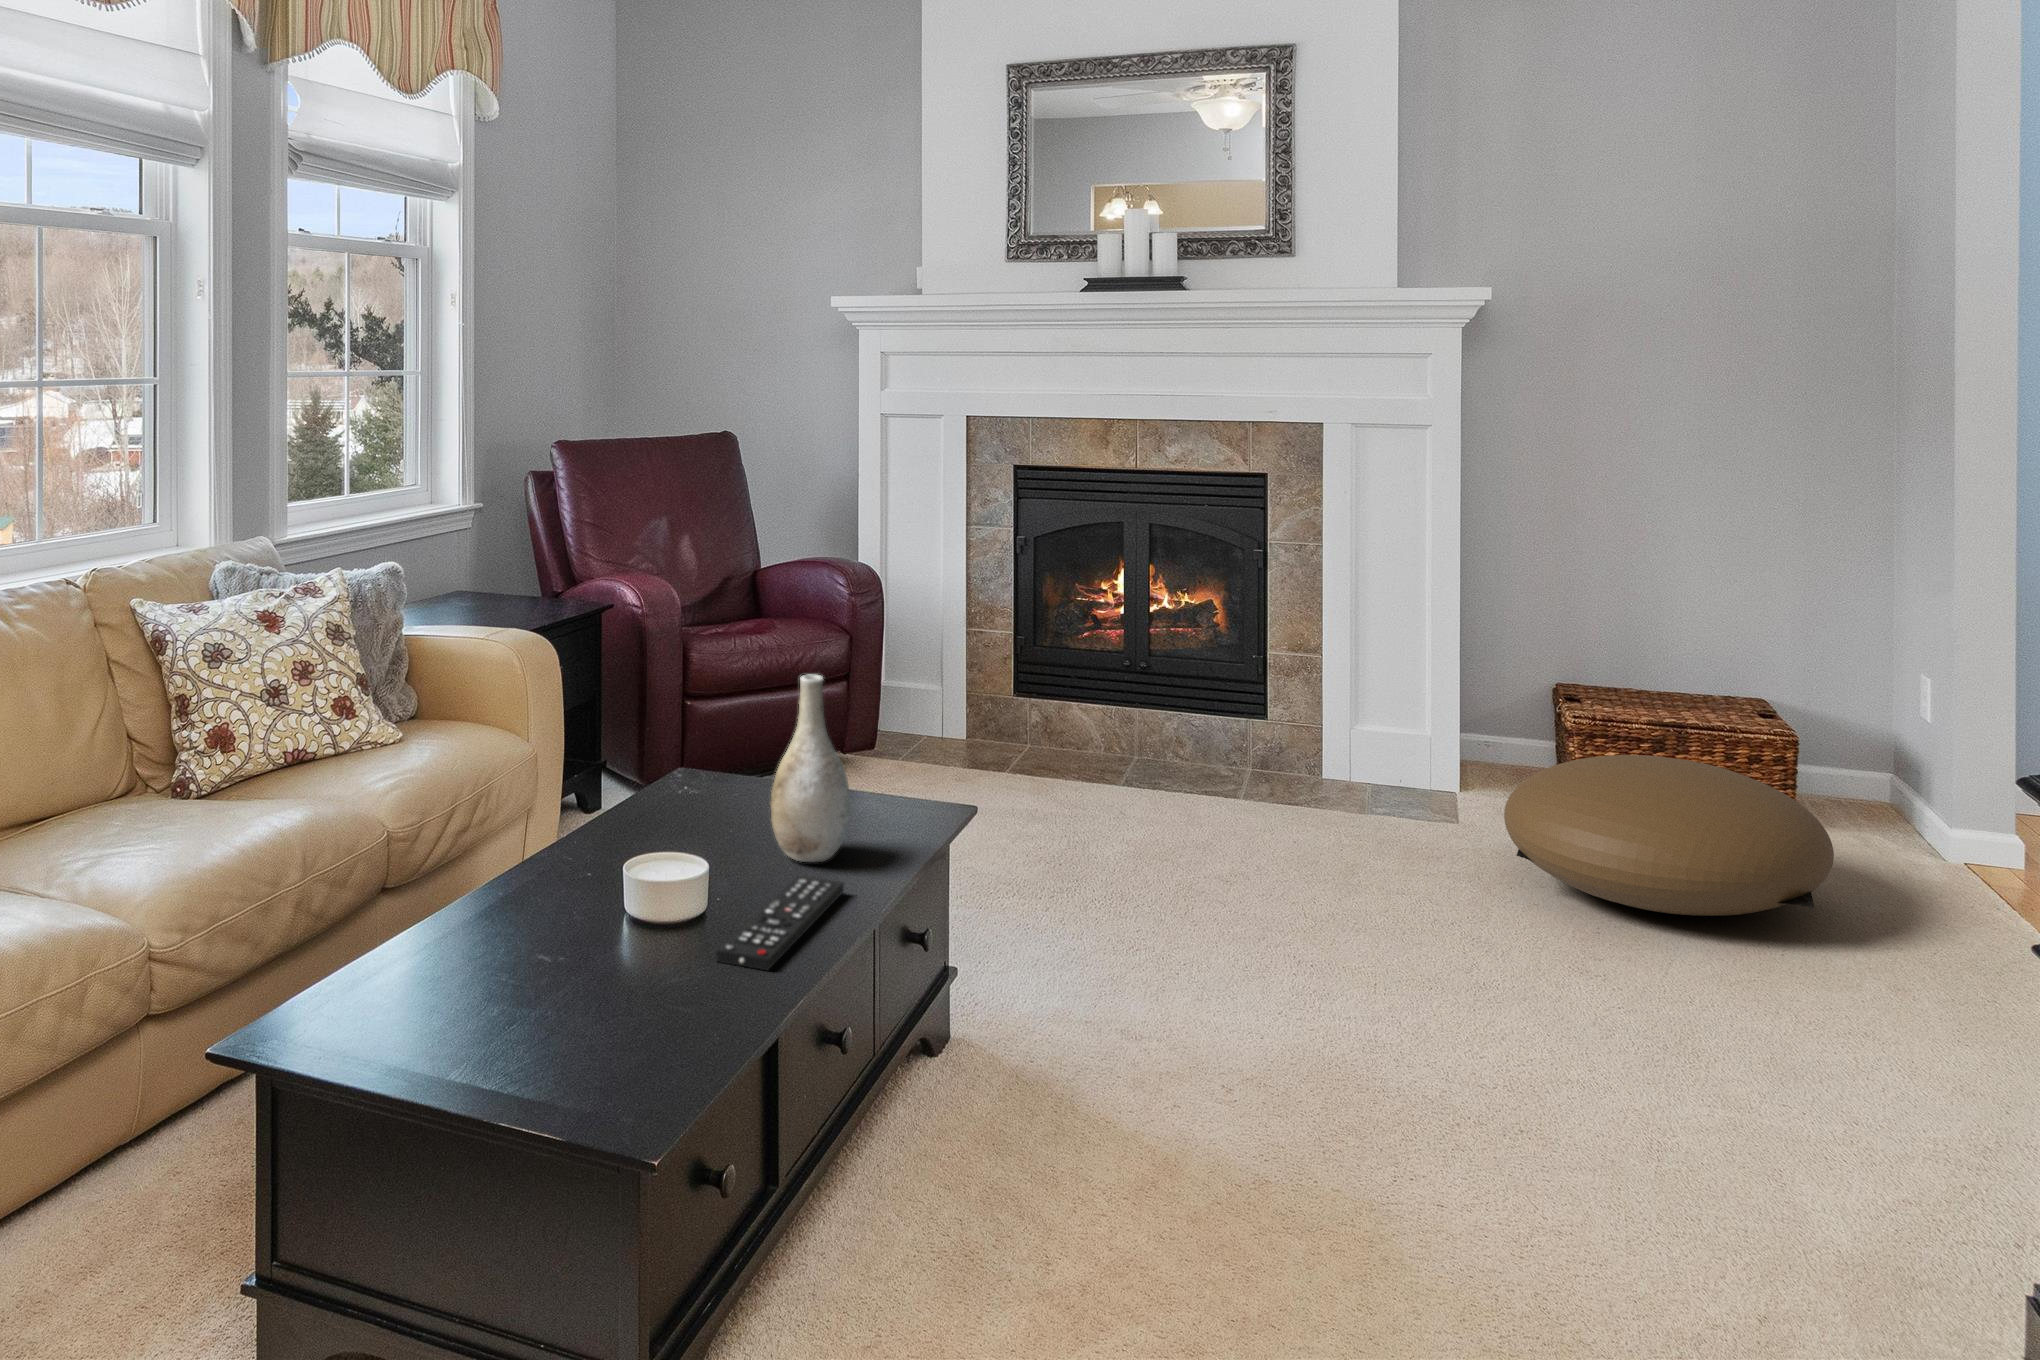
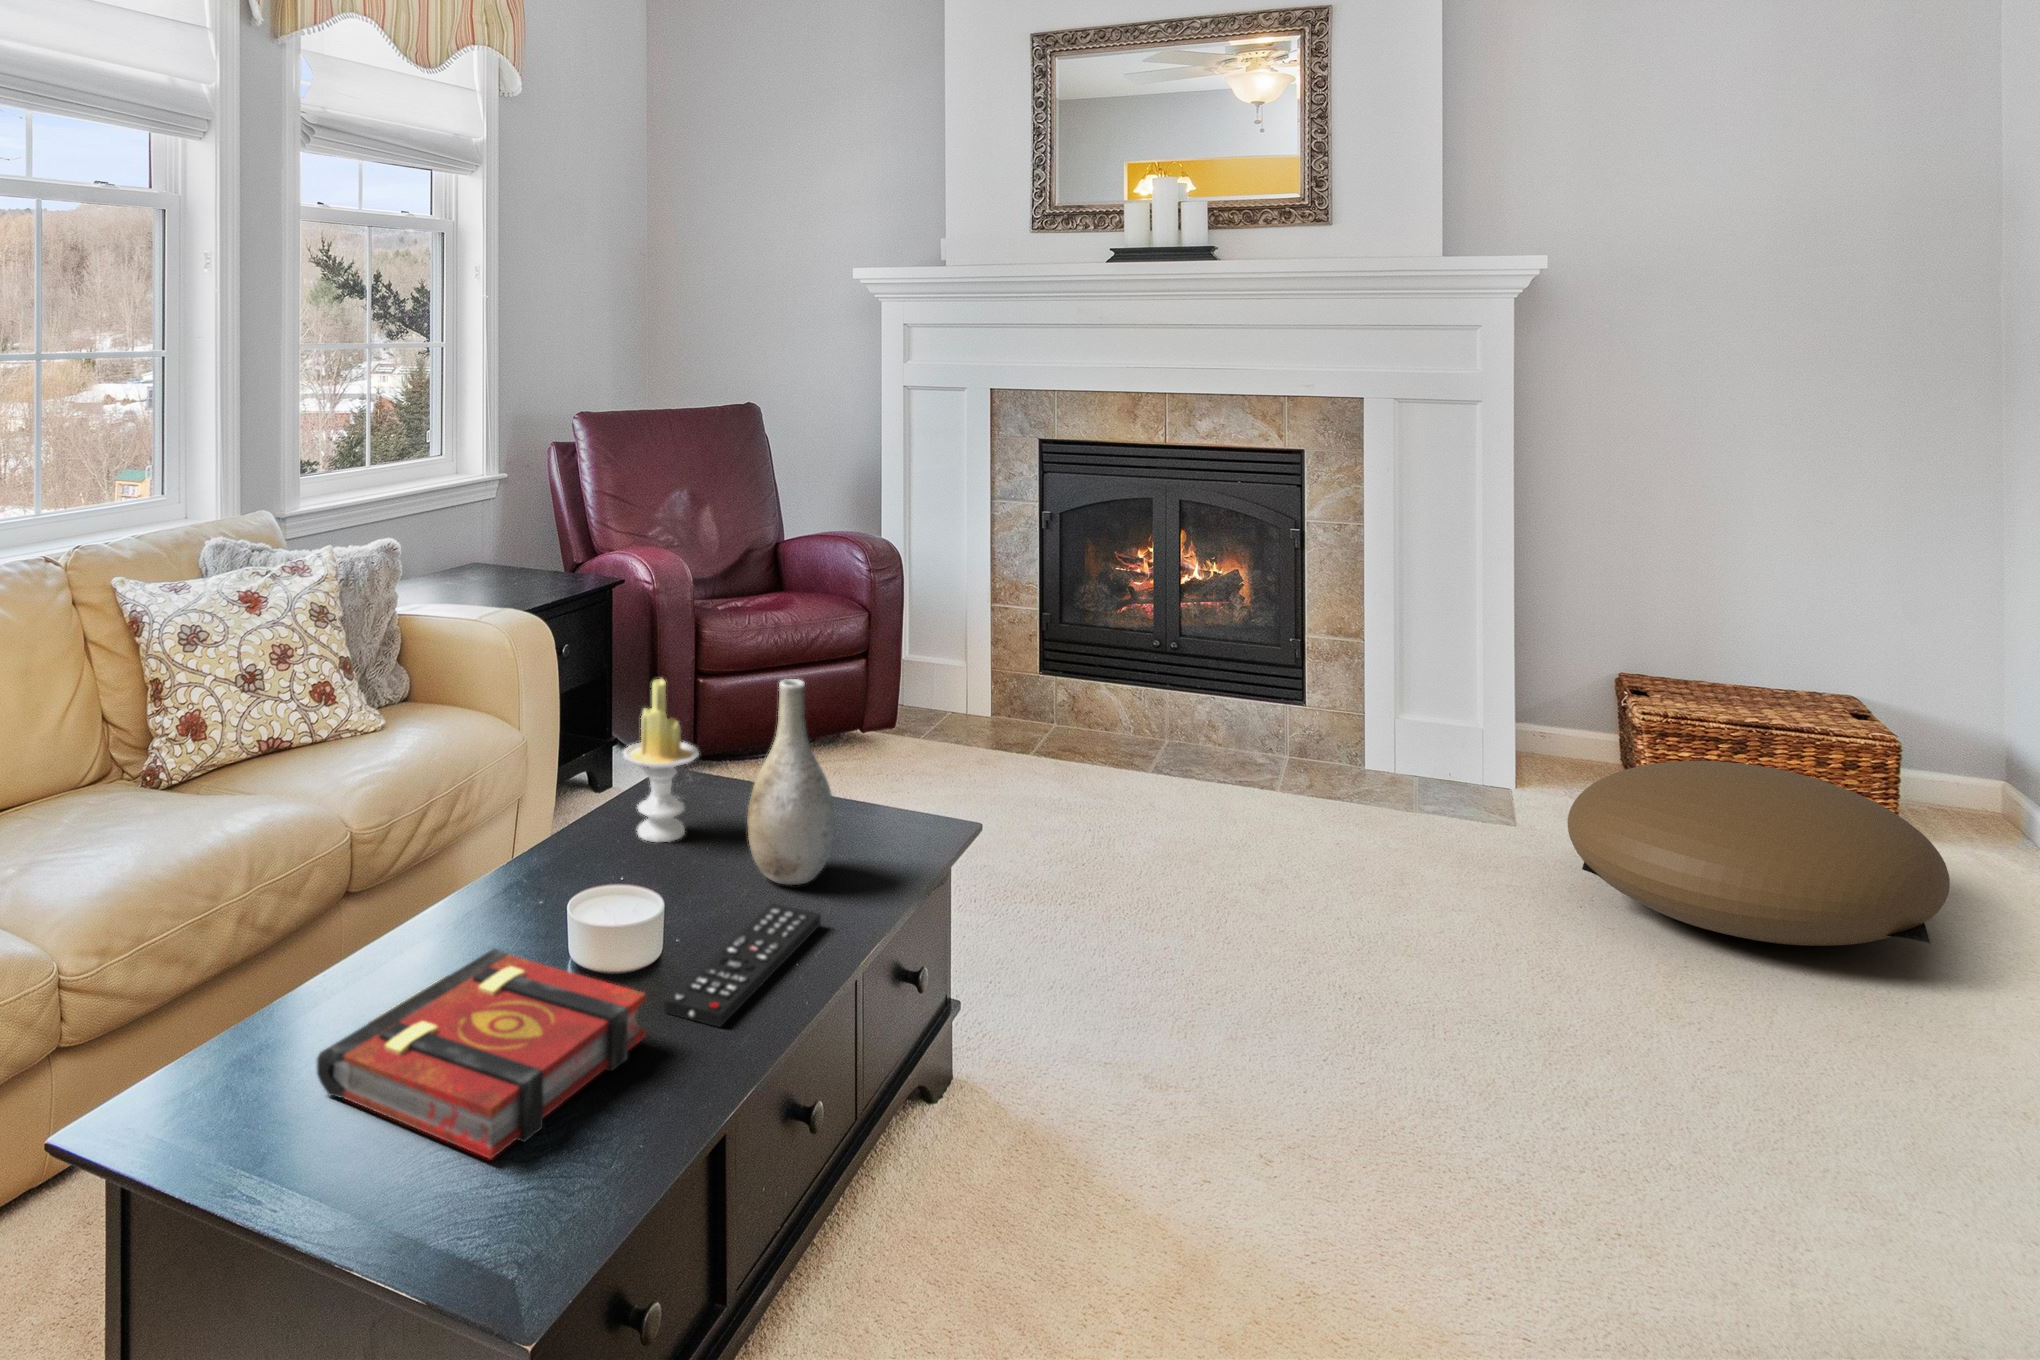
candle: none [648,680,720,832] -> present [623,679,699,842]
book: none [423,910,706,1068] -> present [317,949,646,1160]

